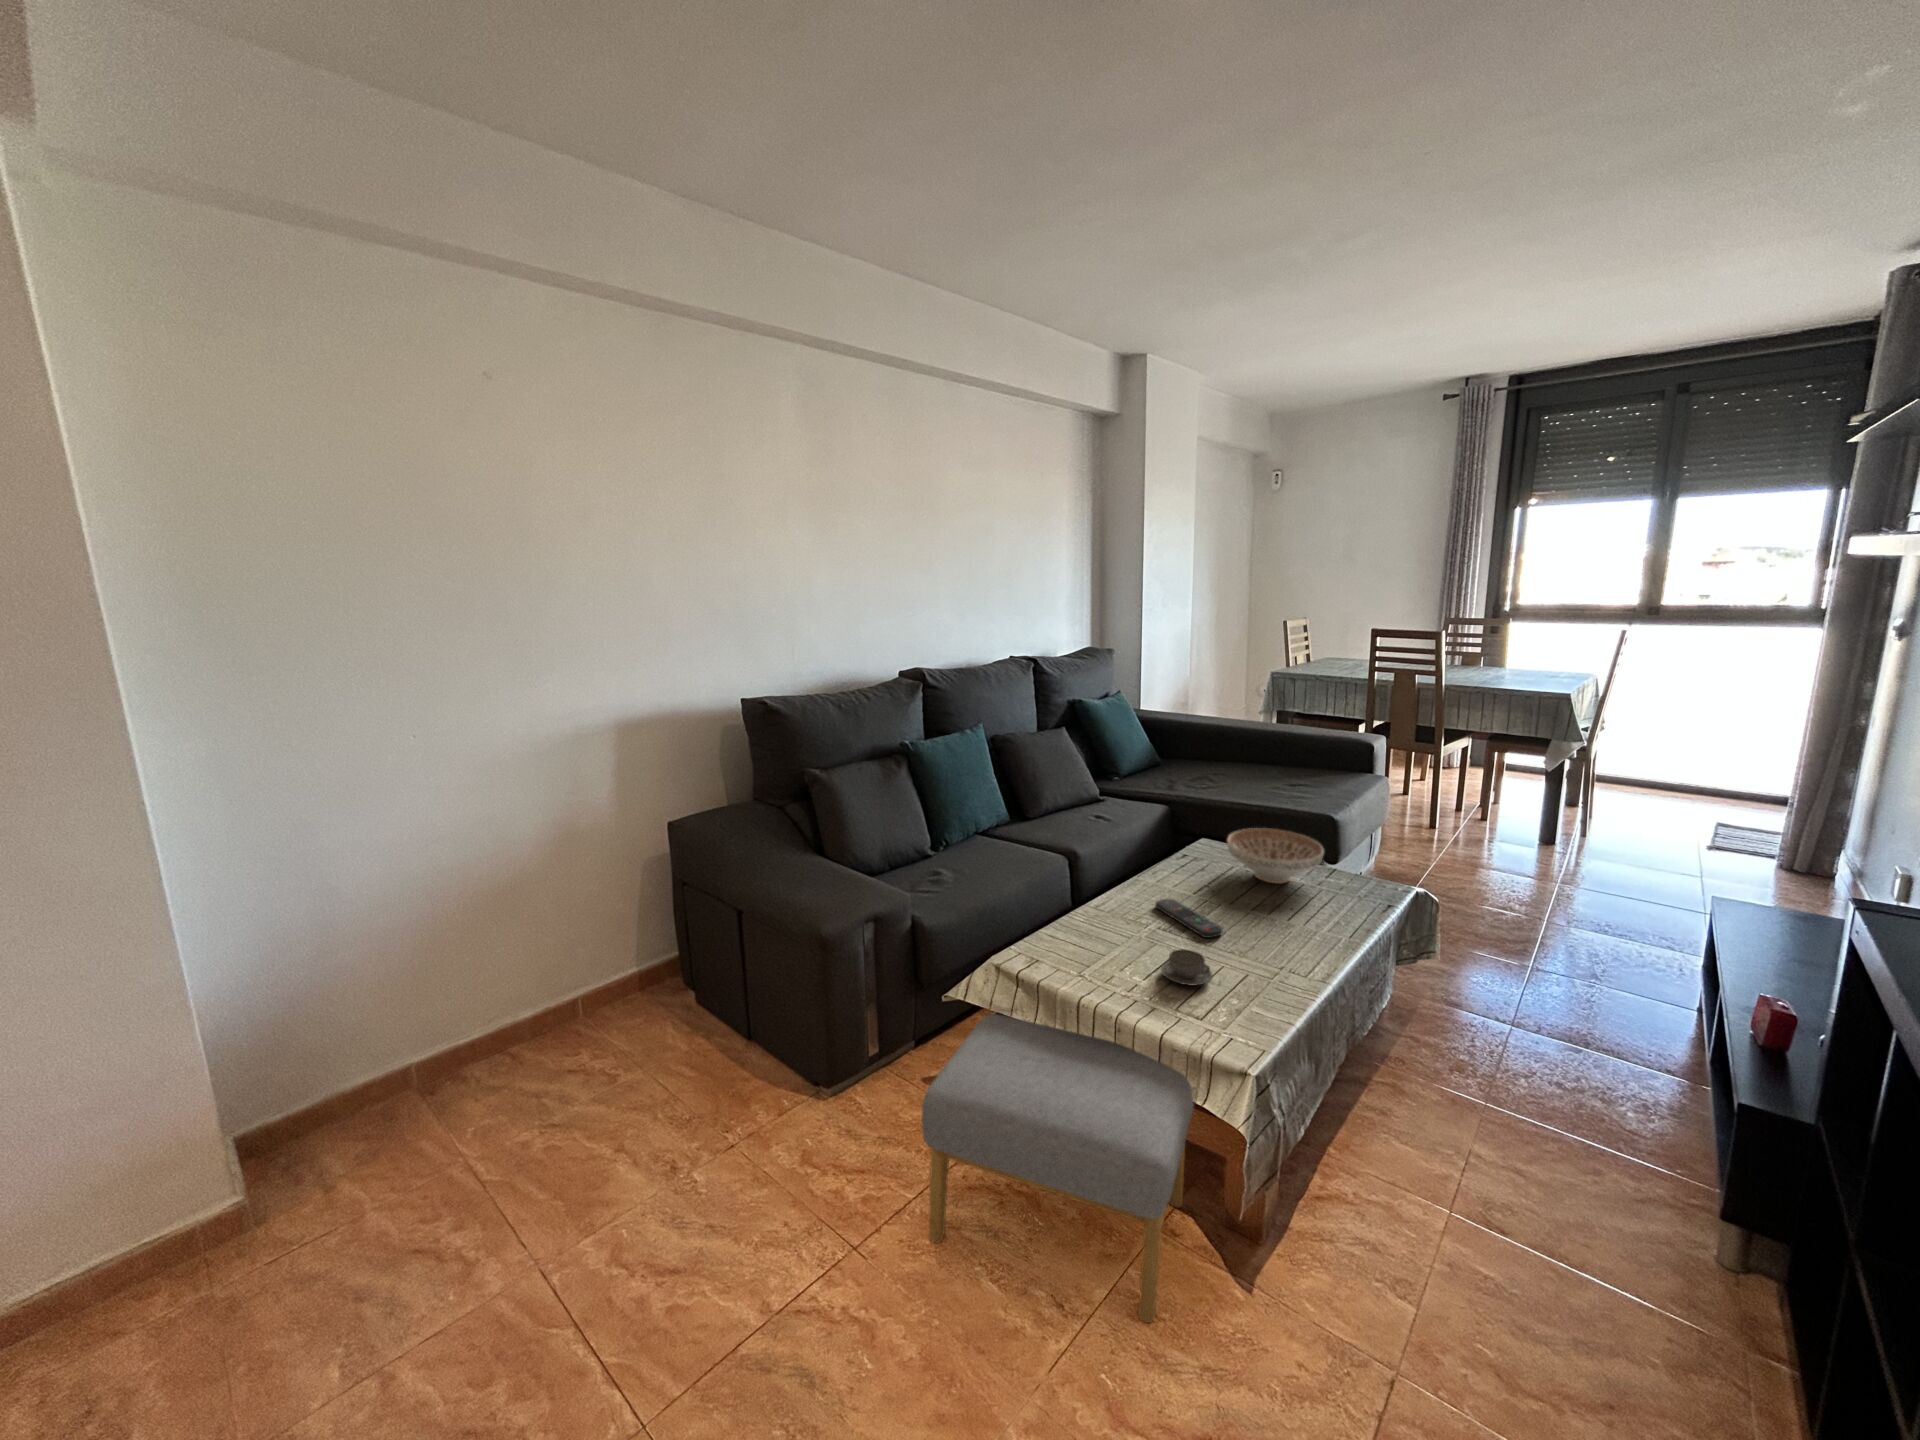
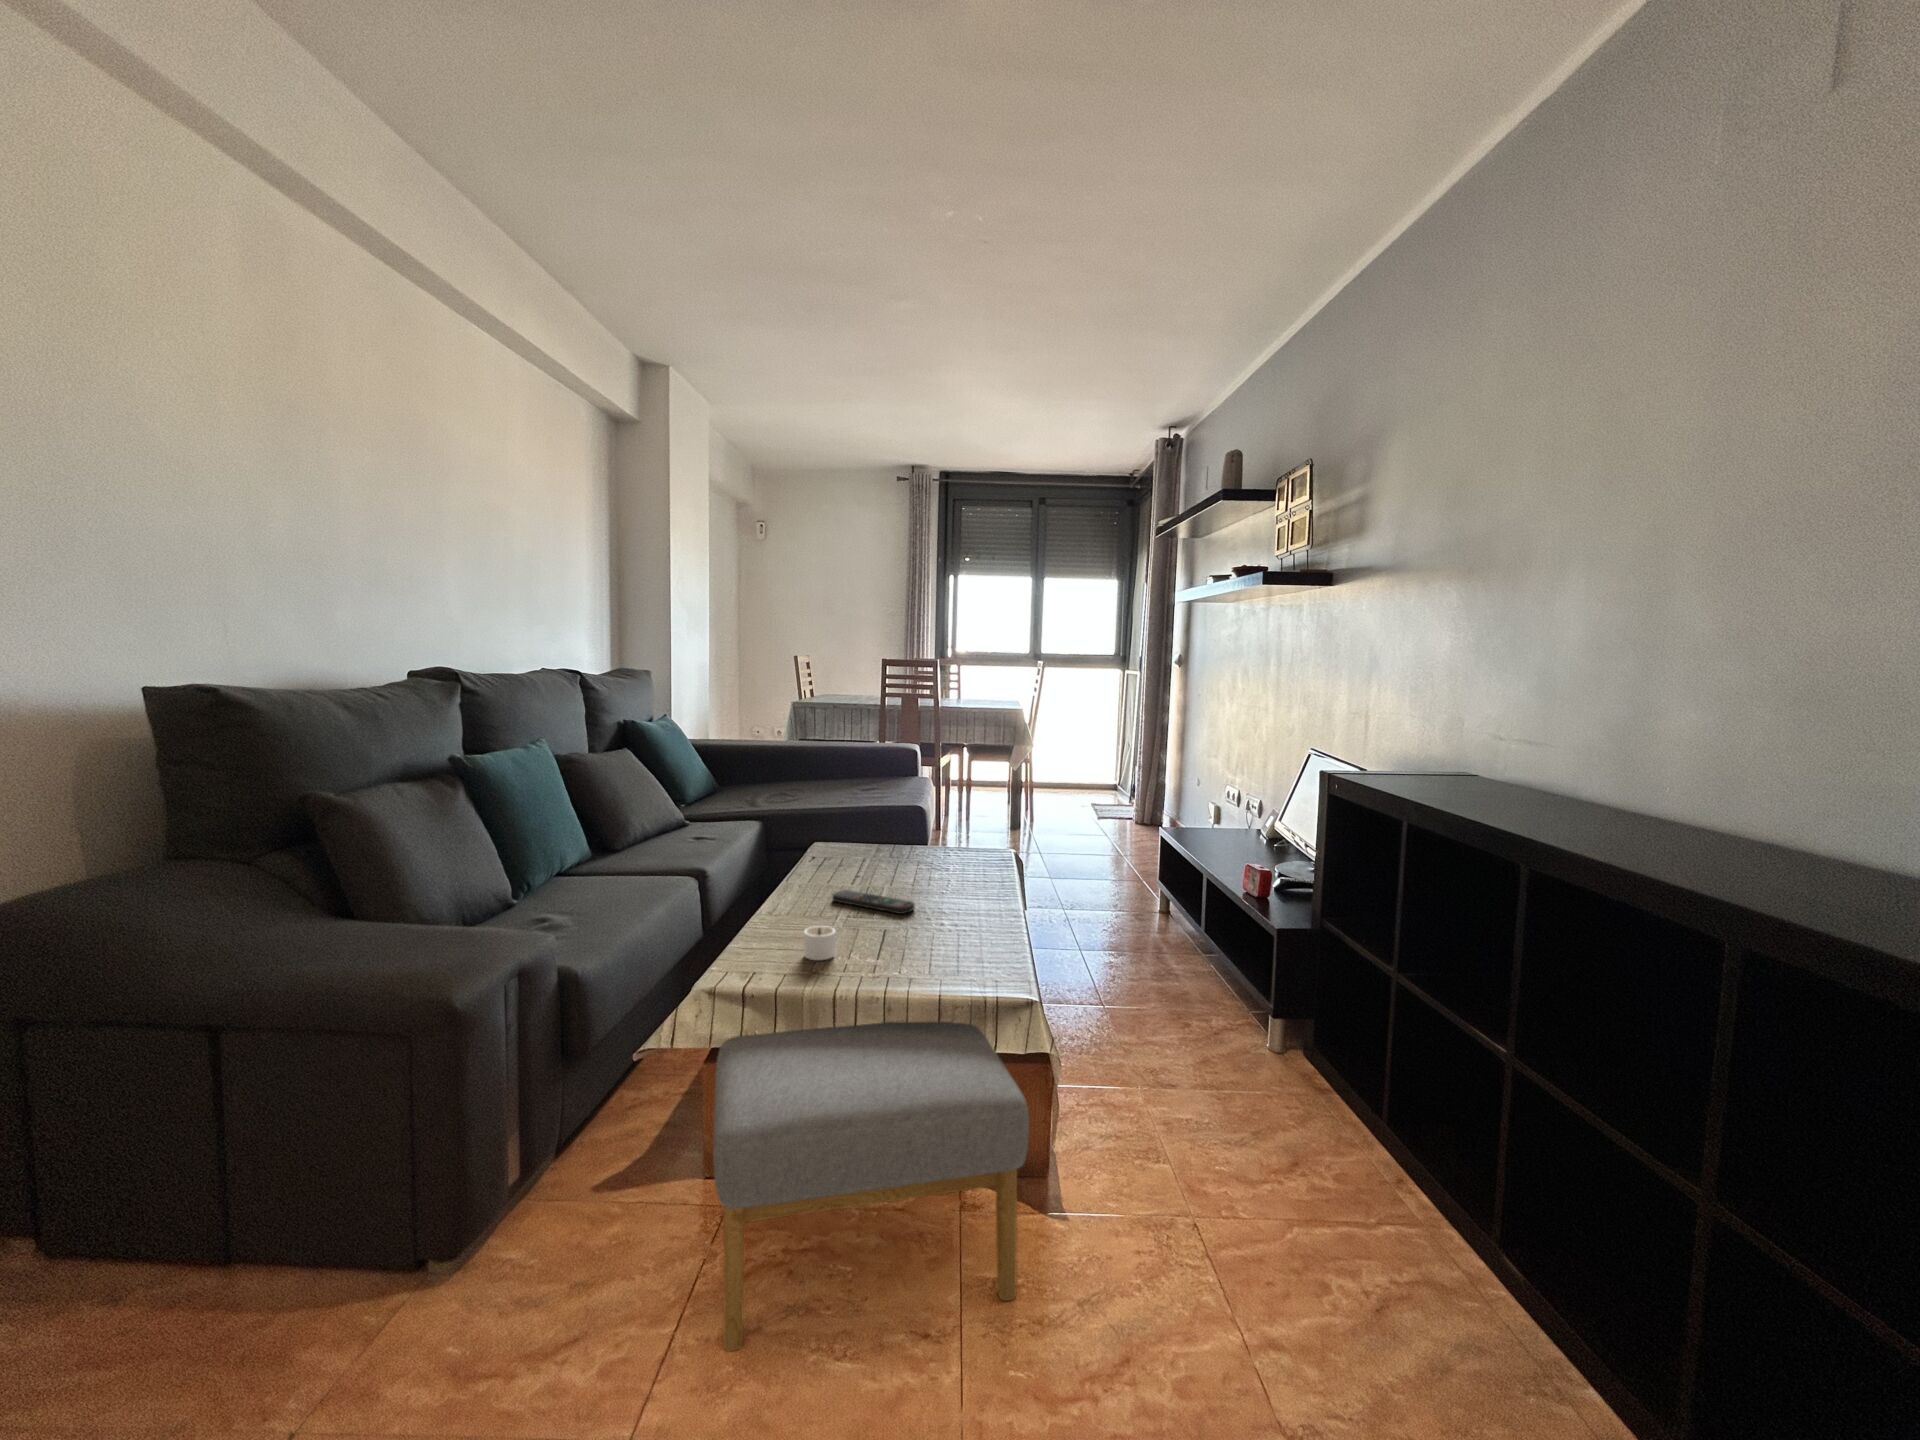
decorative bowl: present [1227,828,1324,883] -> none [868,817,958,866]
candle: none [1081,936,1110,975] -> present [804,926,835,960]
teacup: present [1161,949,1213,986] -> none [891,918,945,950]

